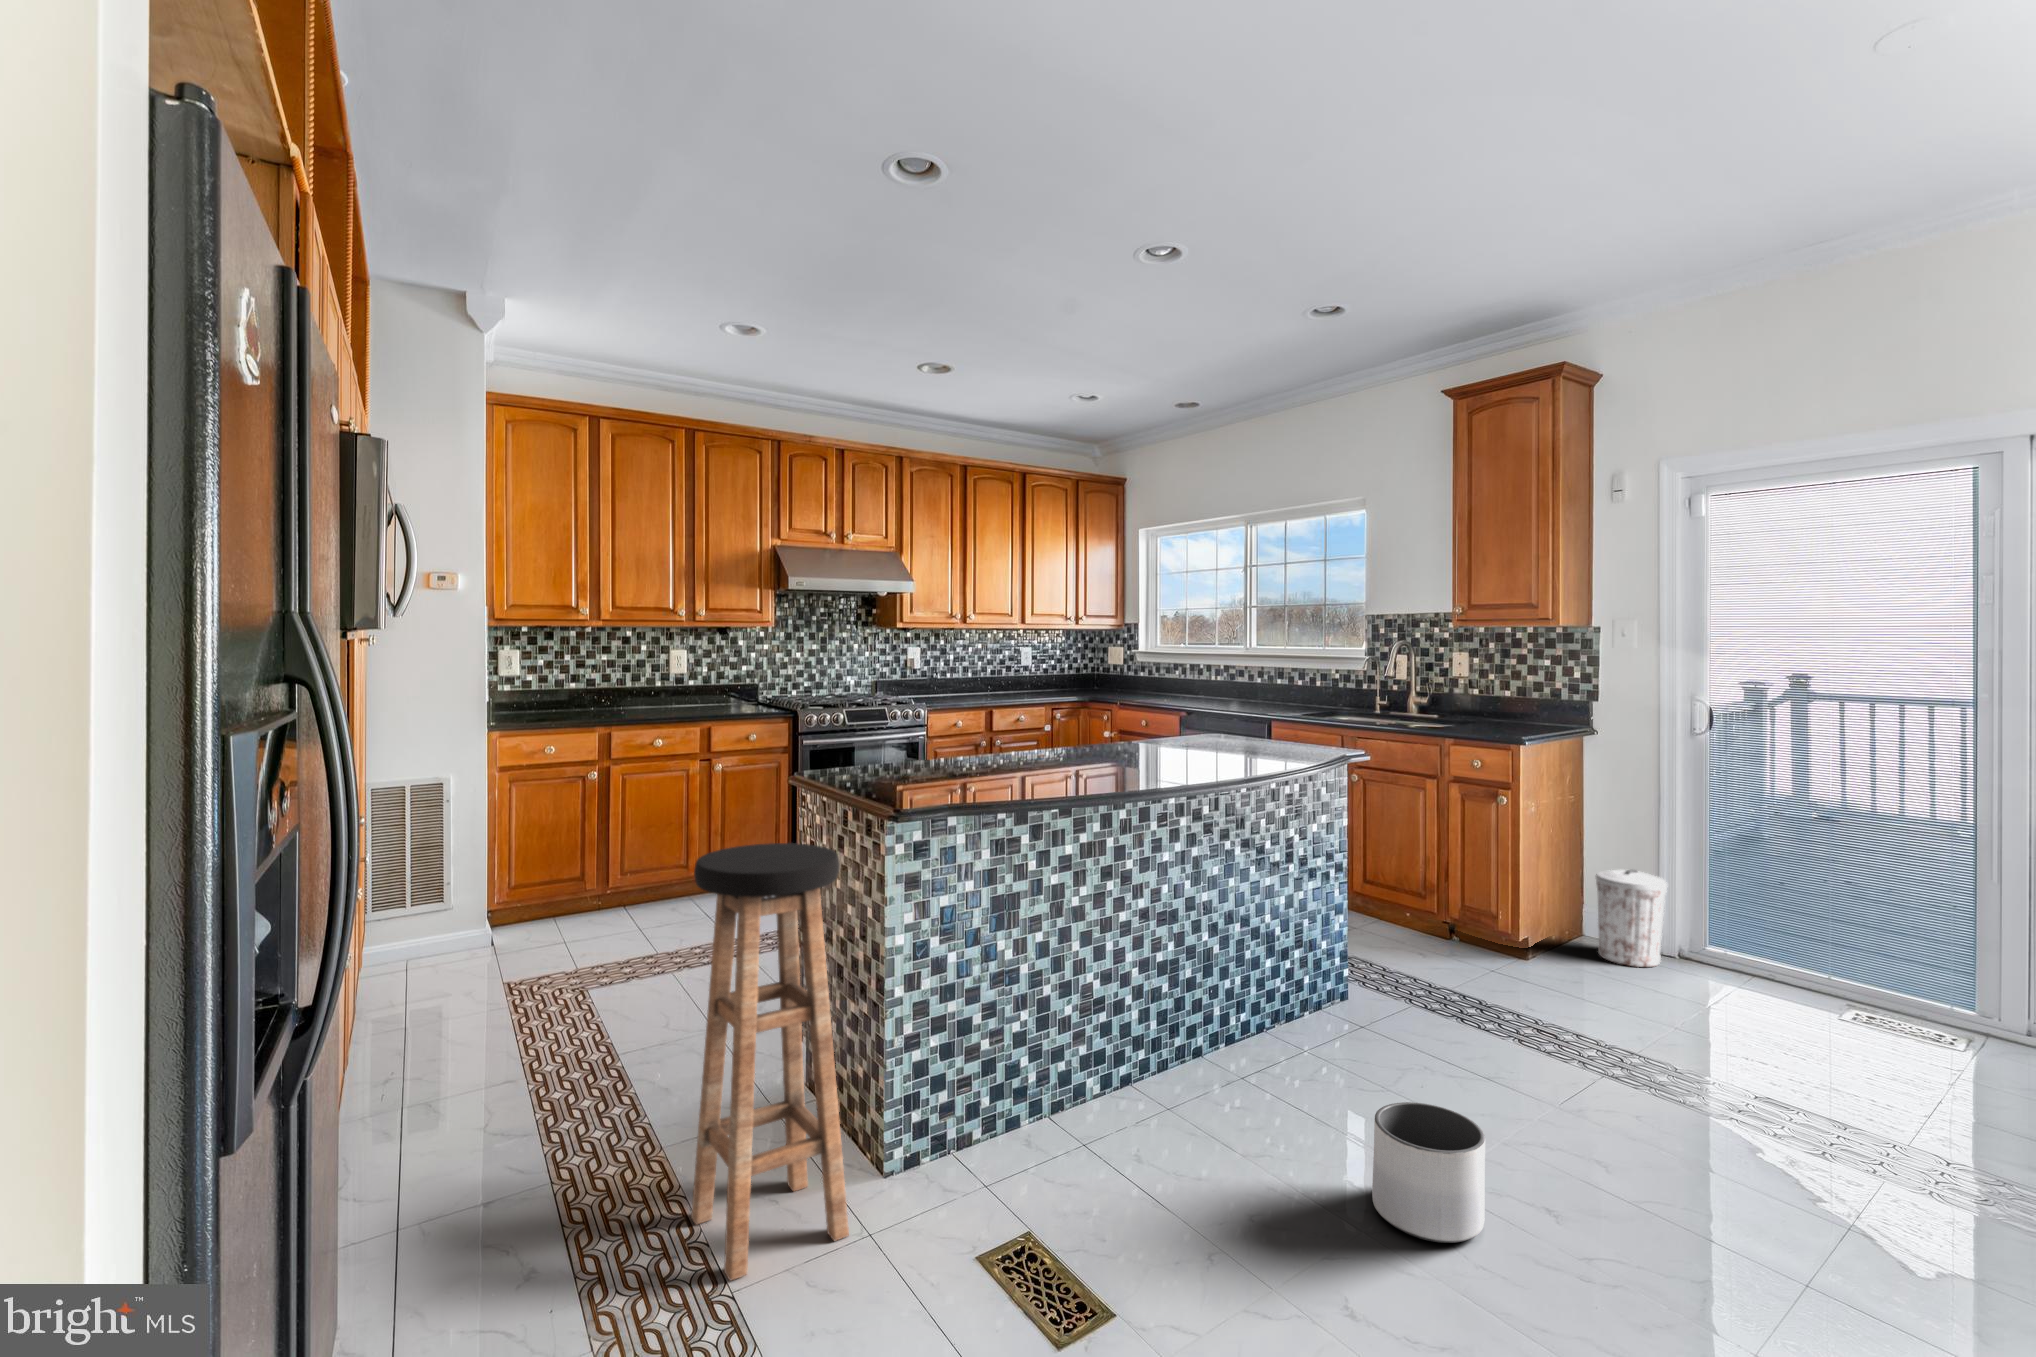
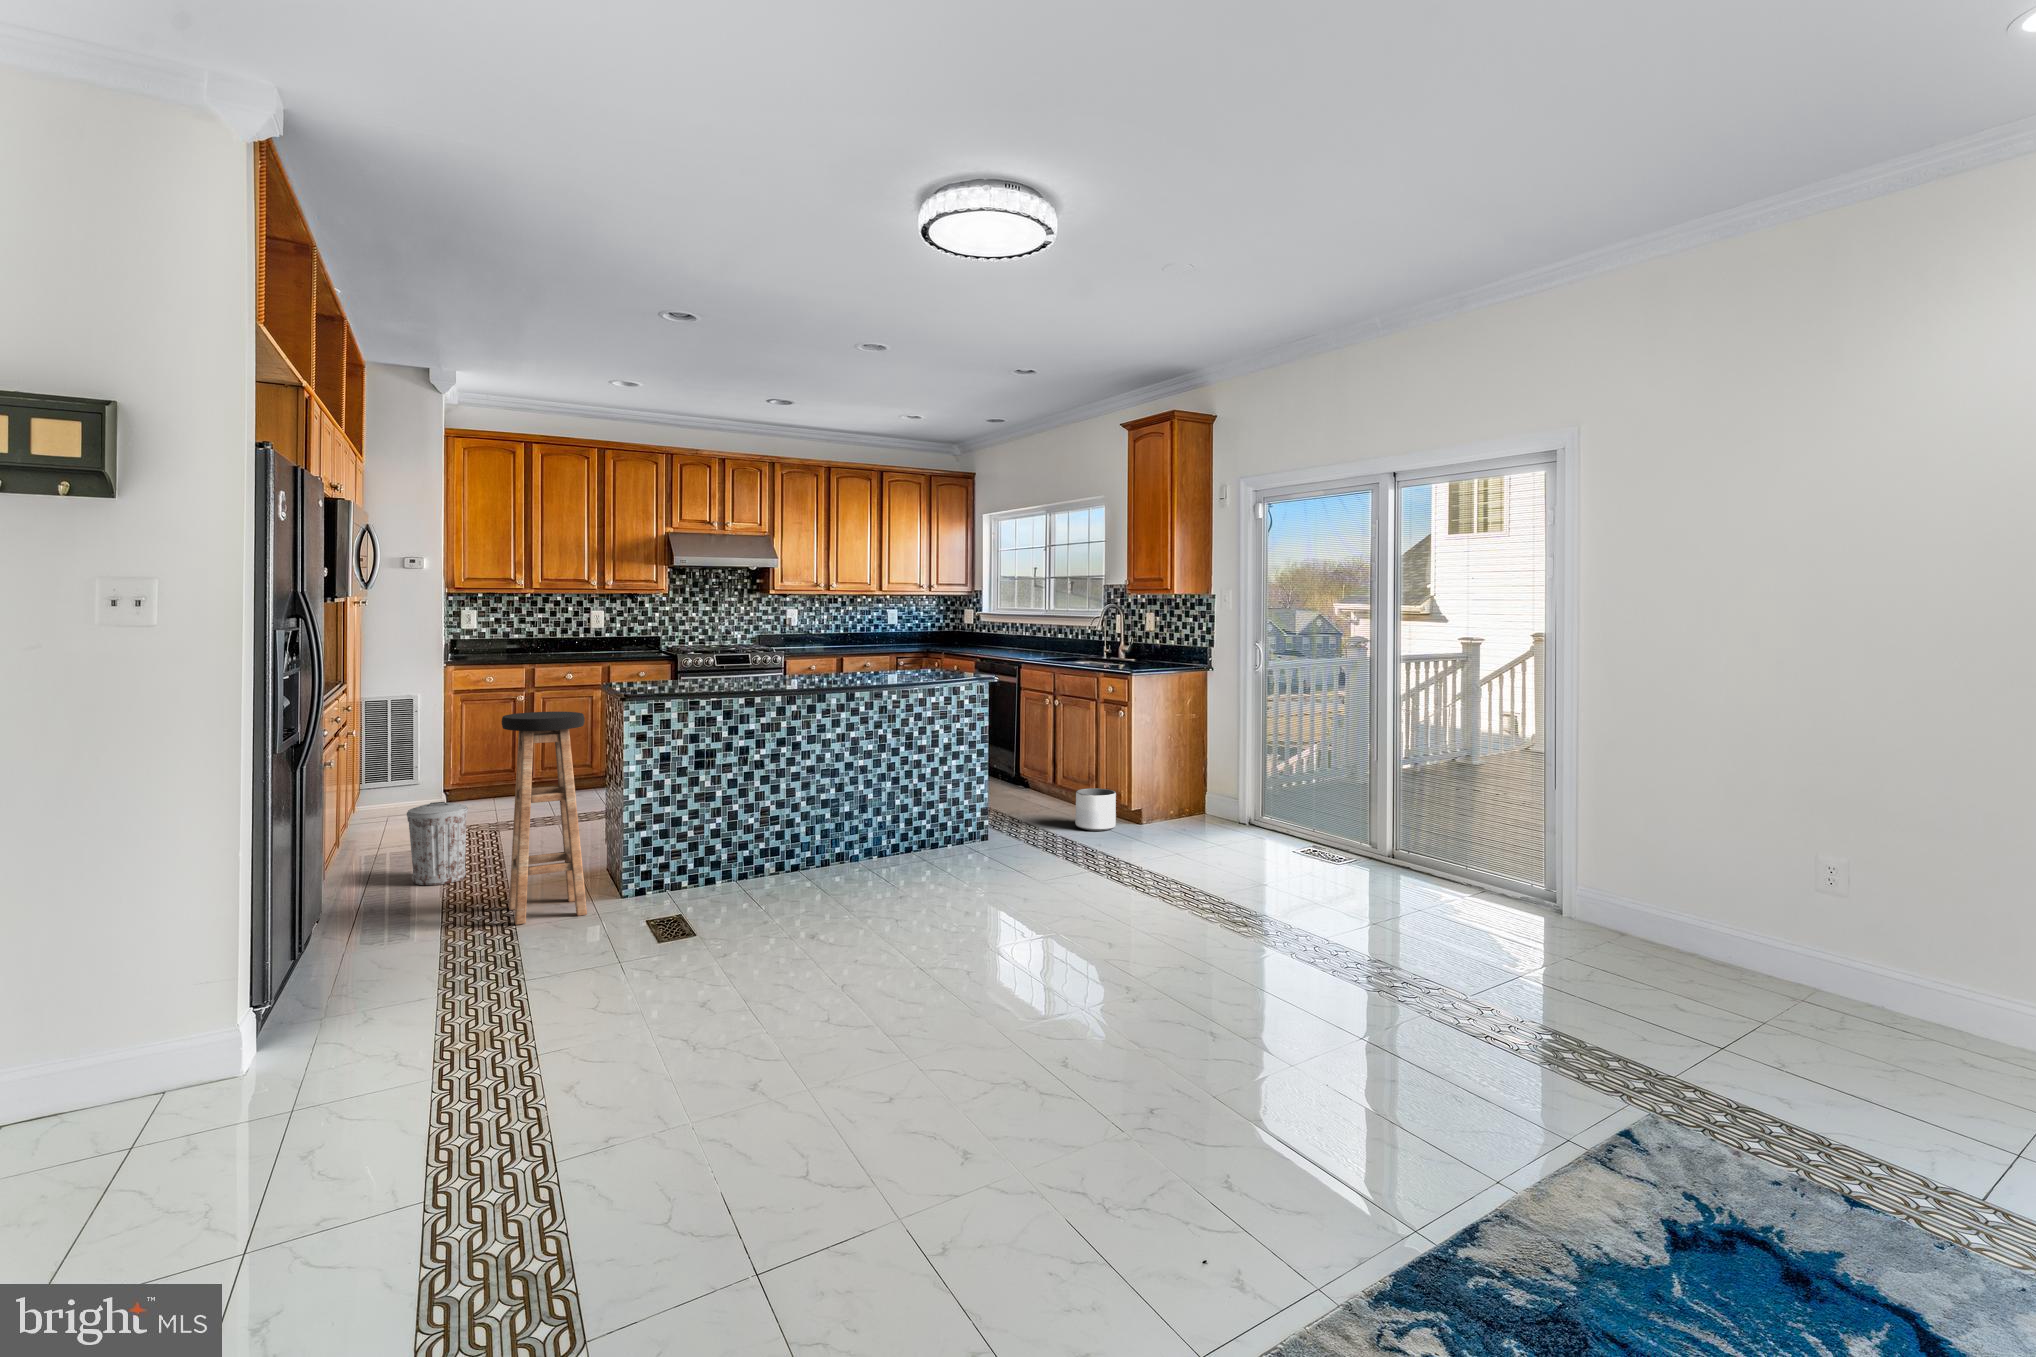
trash can: present [1596,869,1667,967] -> present [407,802,468,885]
planter: present [1372,1102,1485,1243] -> present [1075,788,1116,831]

